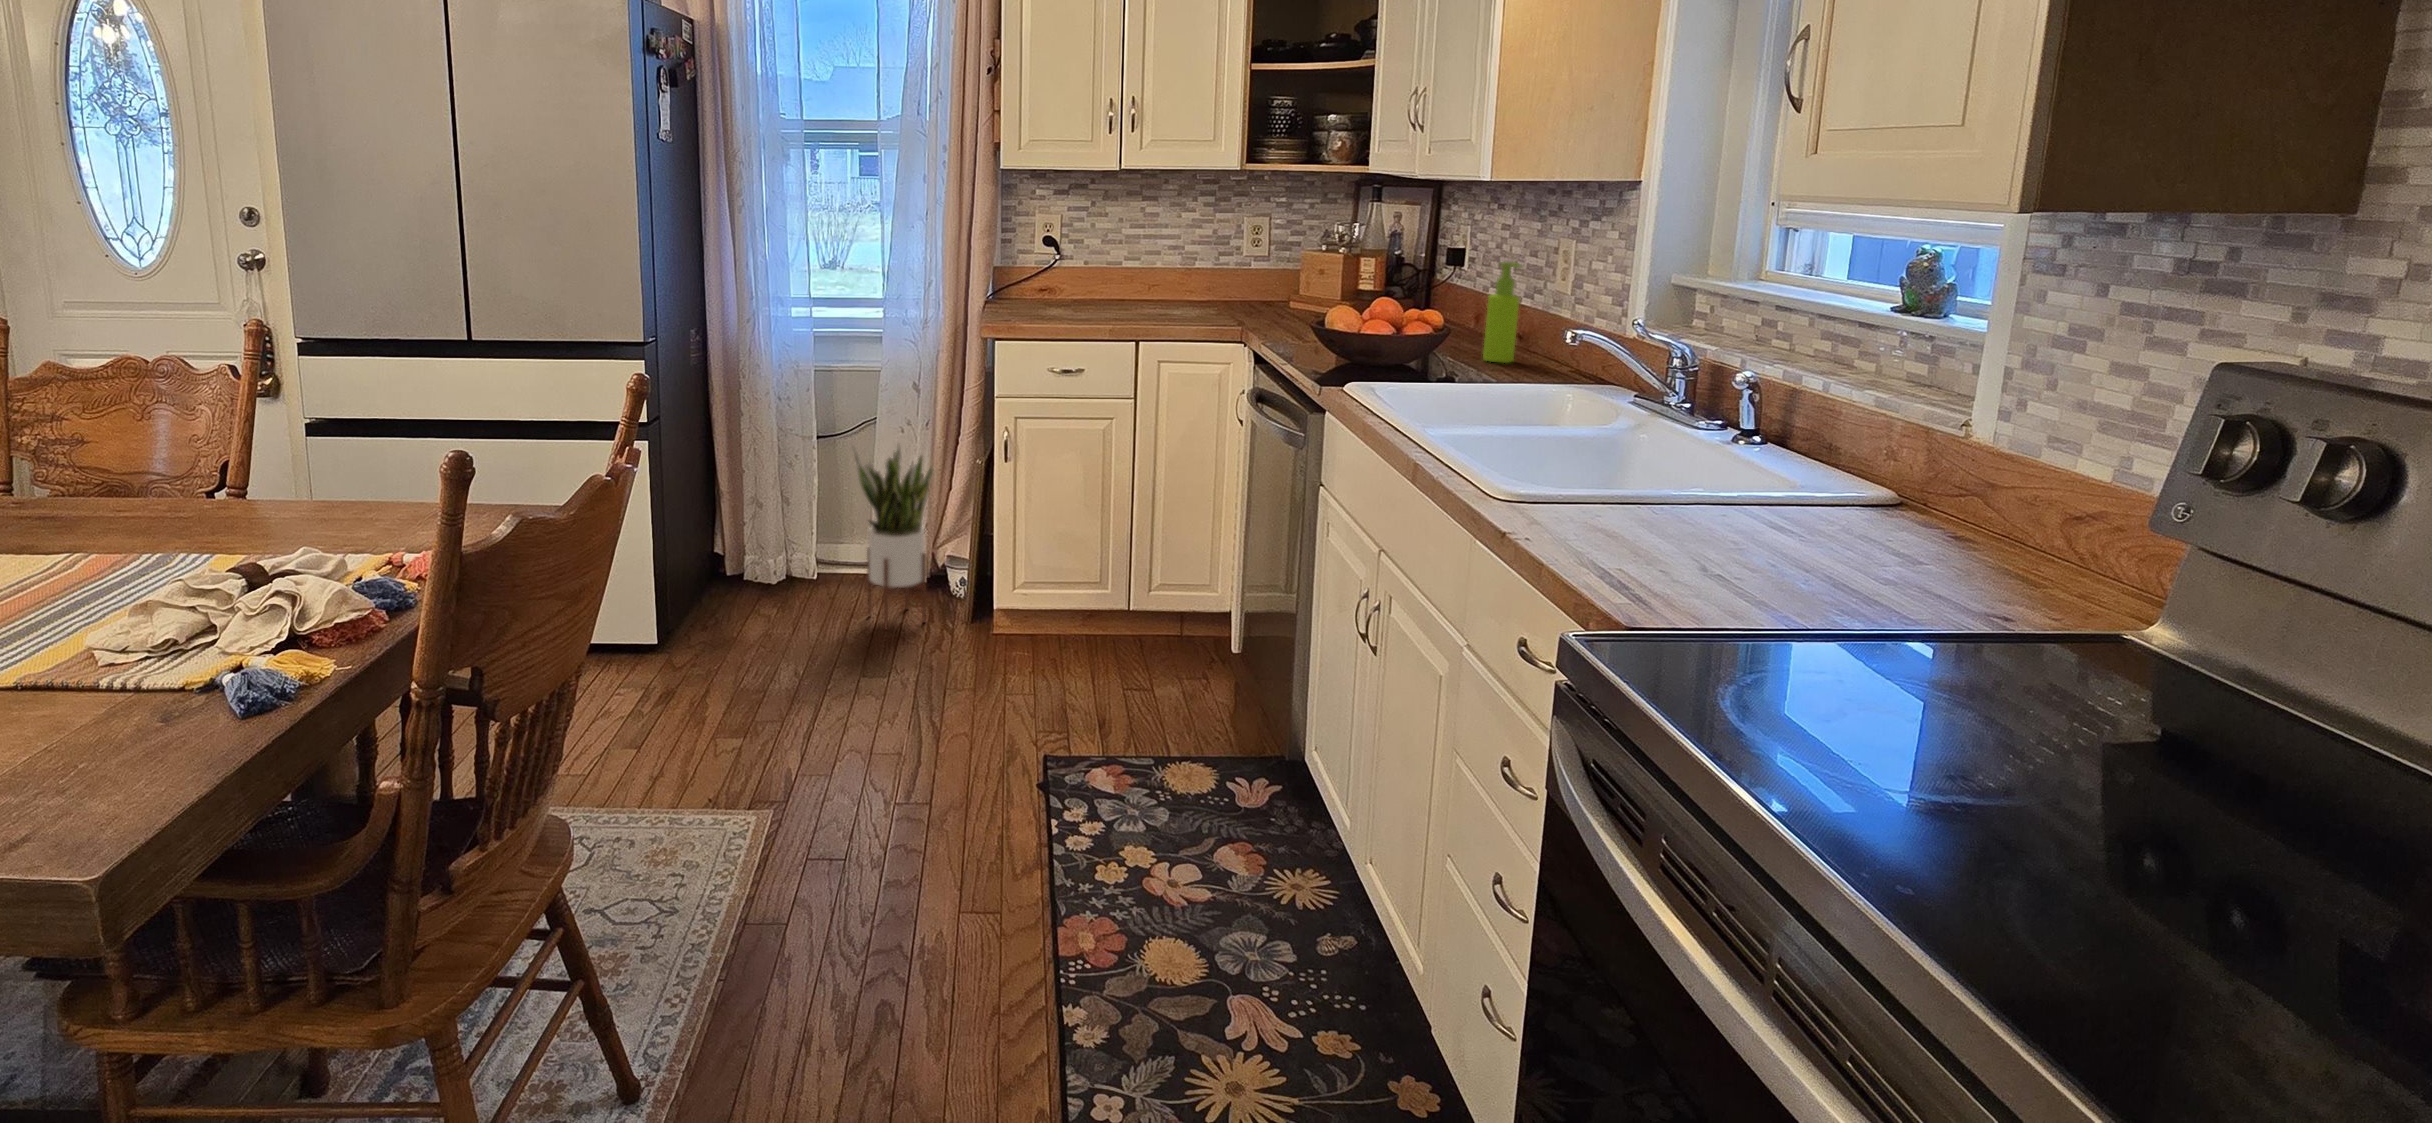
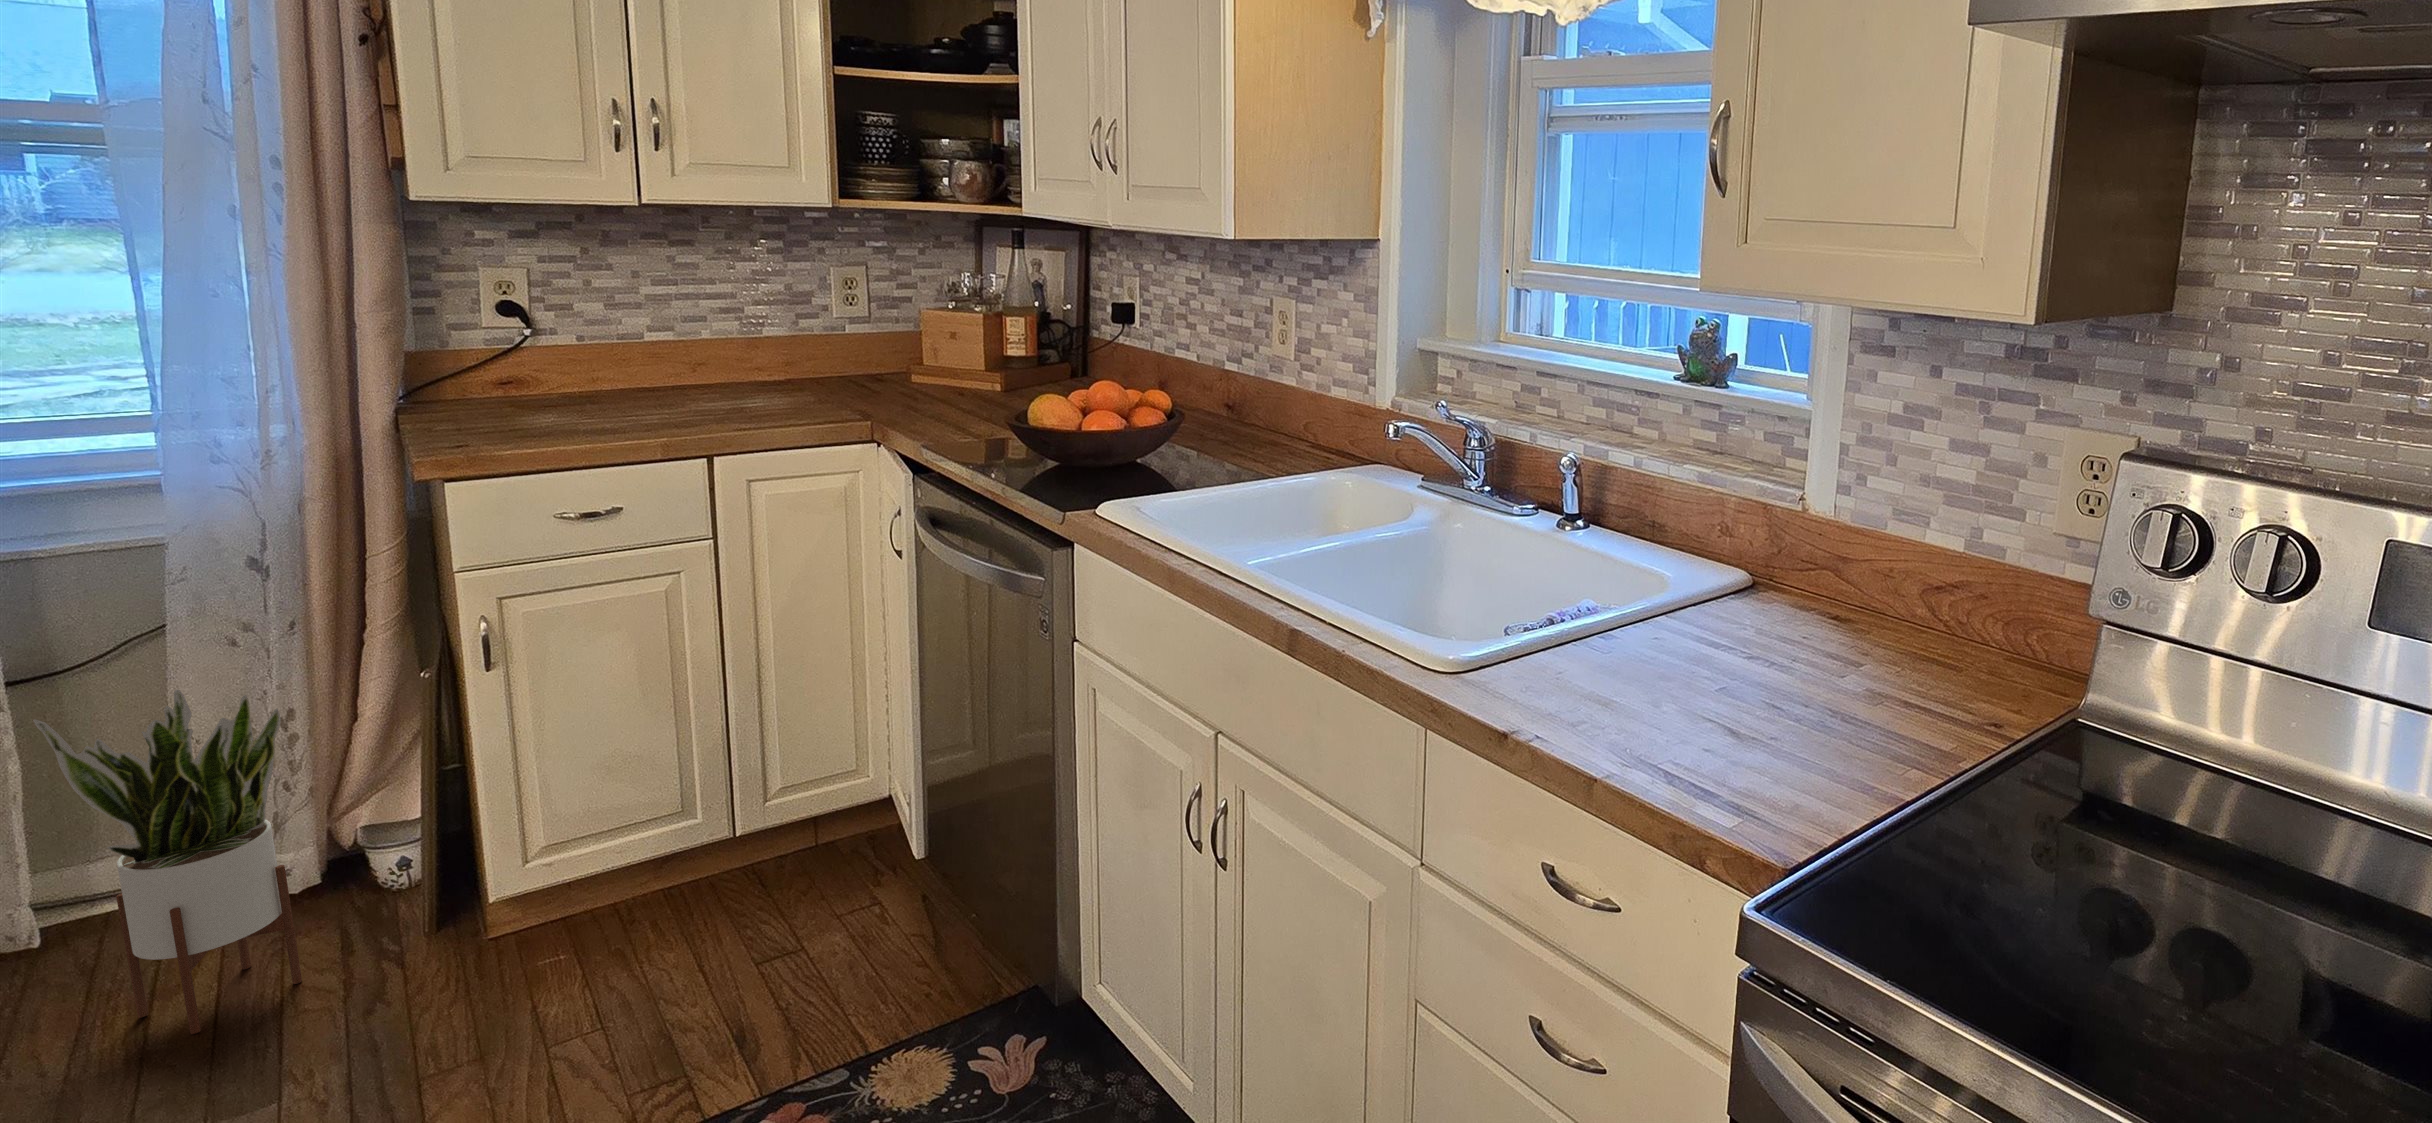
soap dispenser: present [1483,262,1522,363] -> none [1220,329,1258,442]

